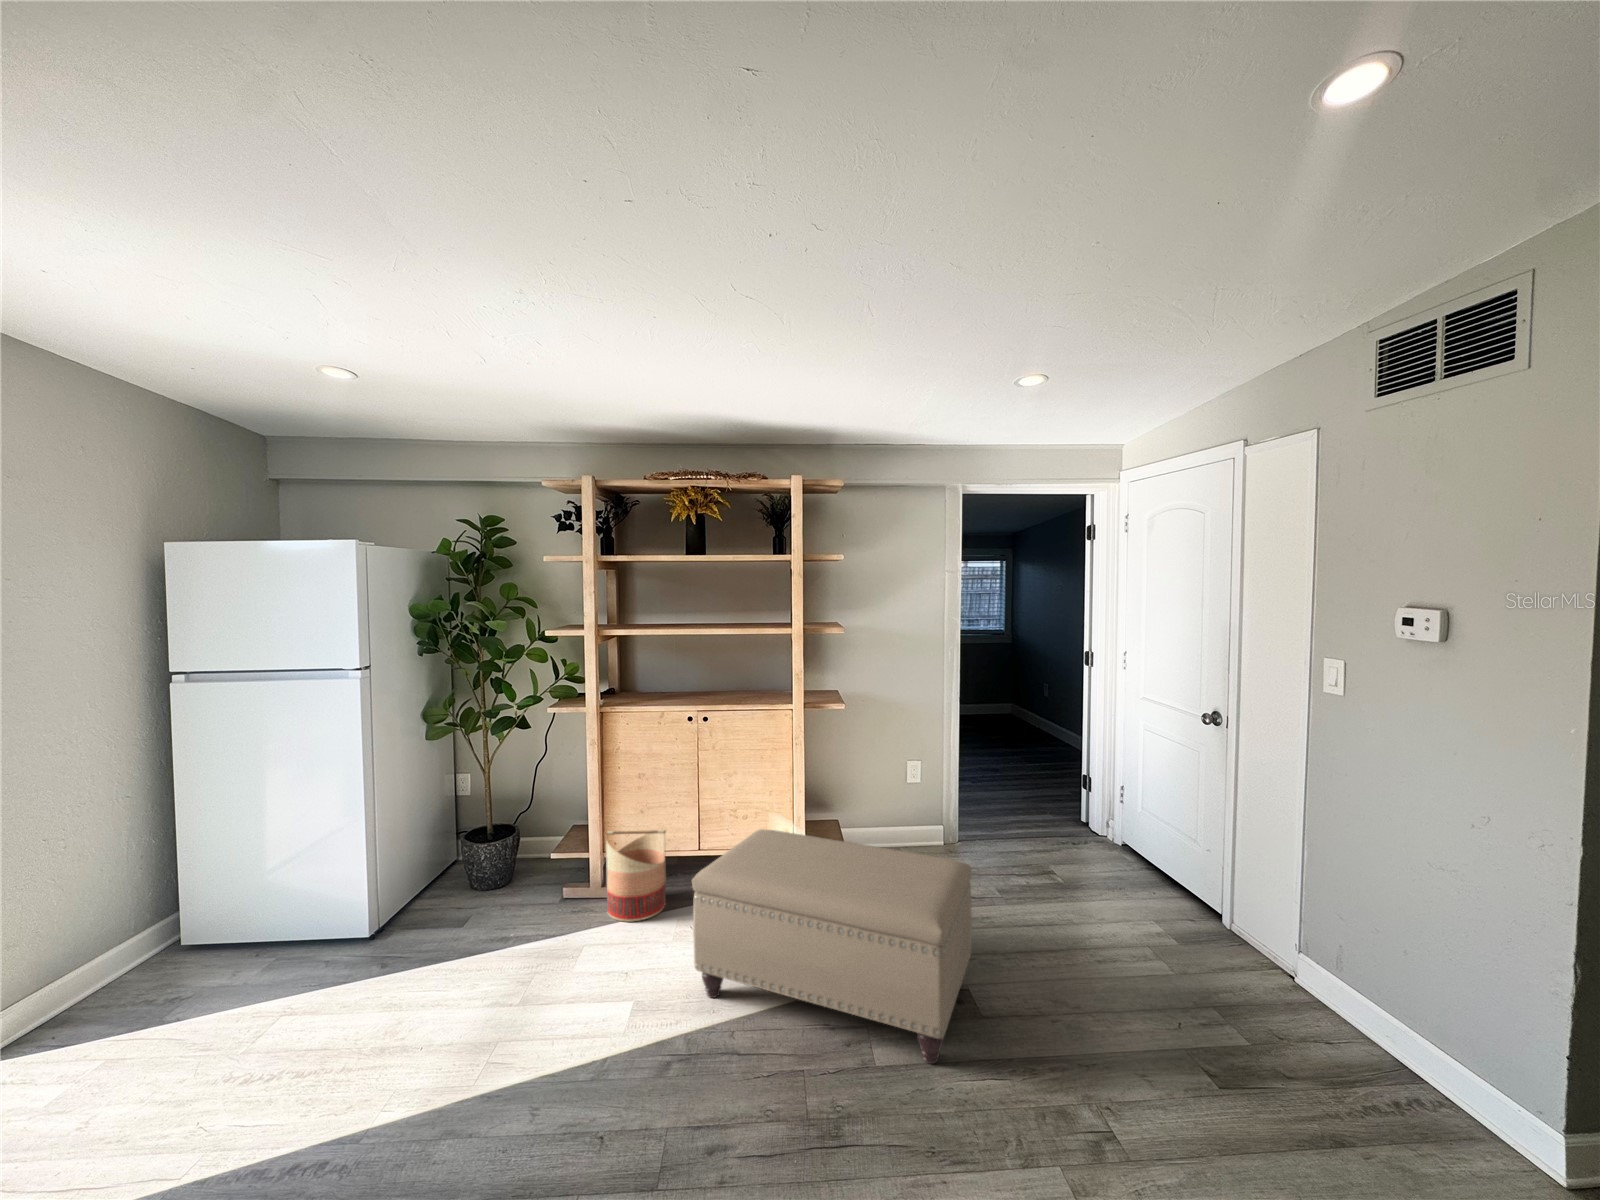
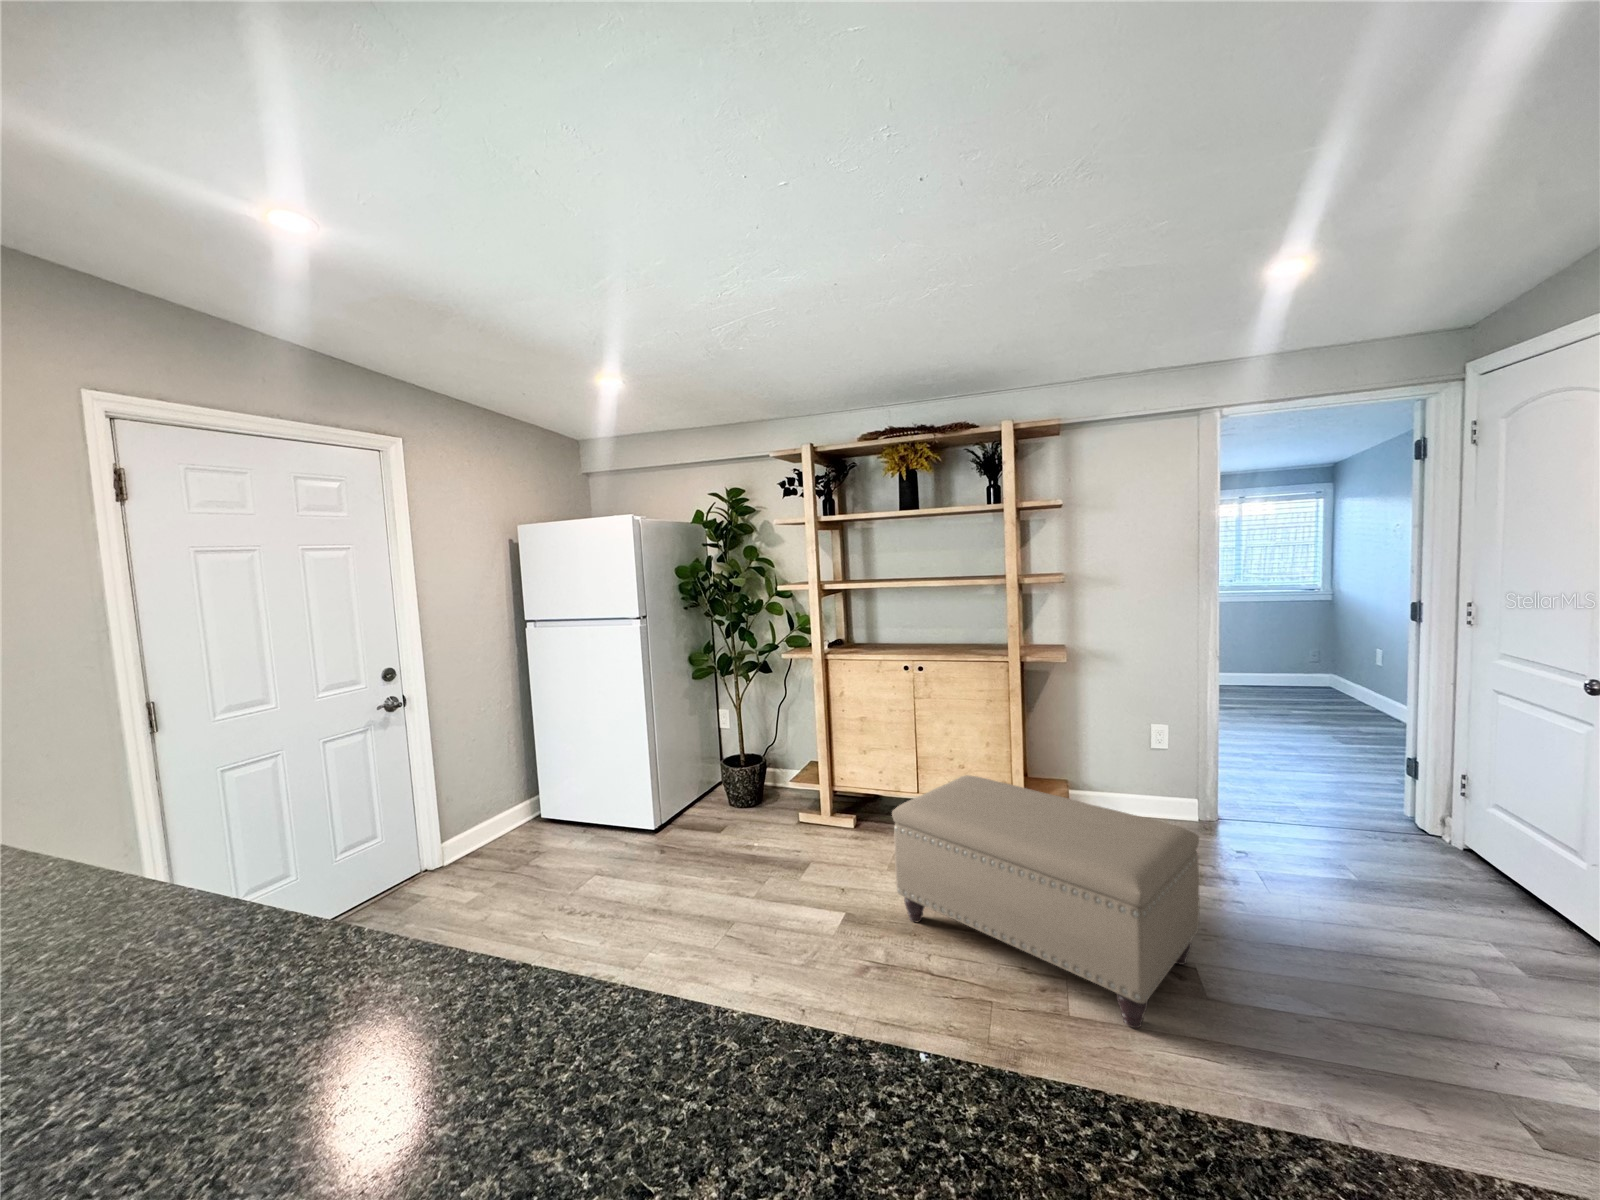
basket: present [606,830,666,922] -> none [829,765,884,847]

